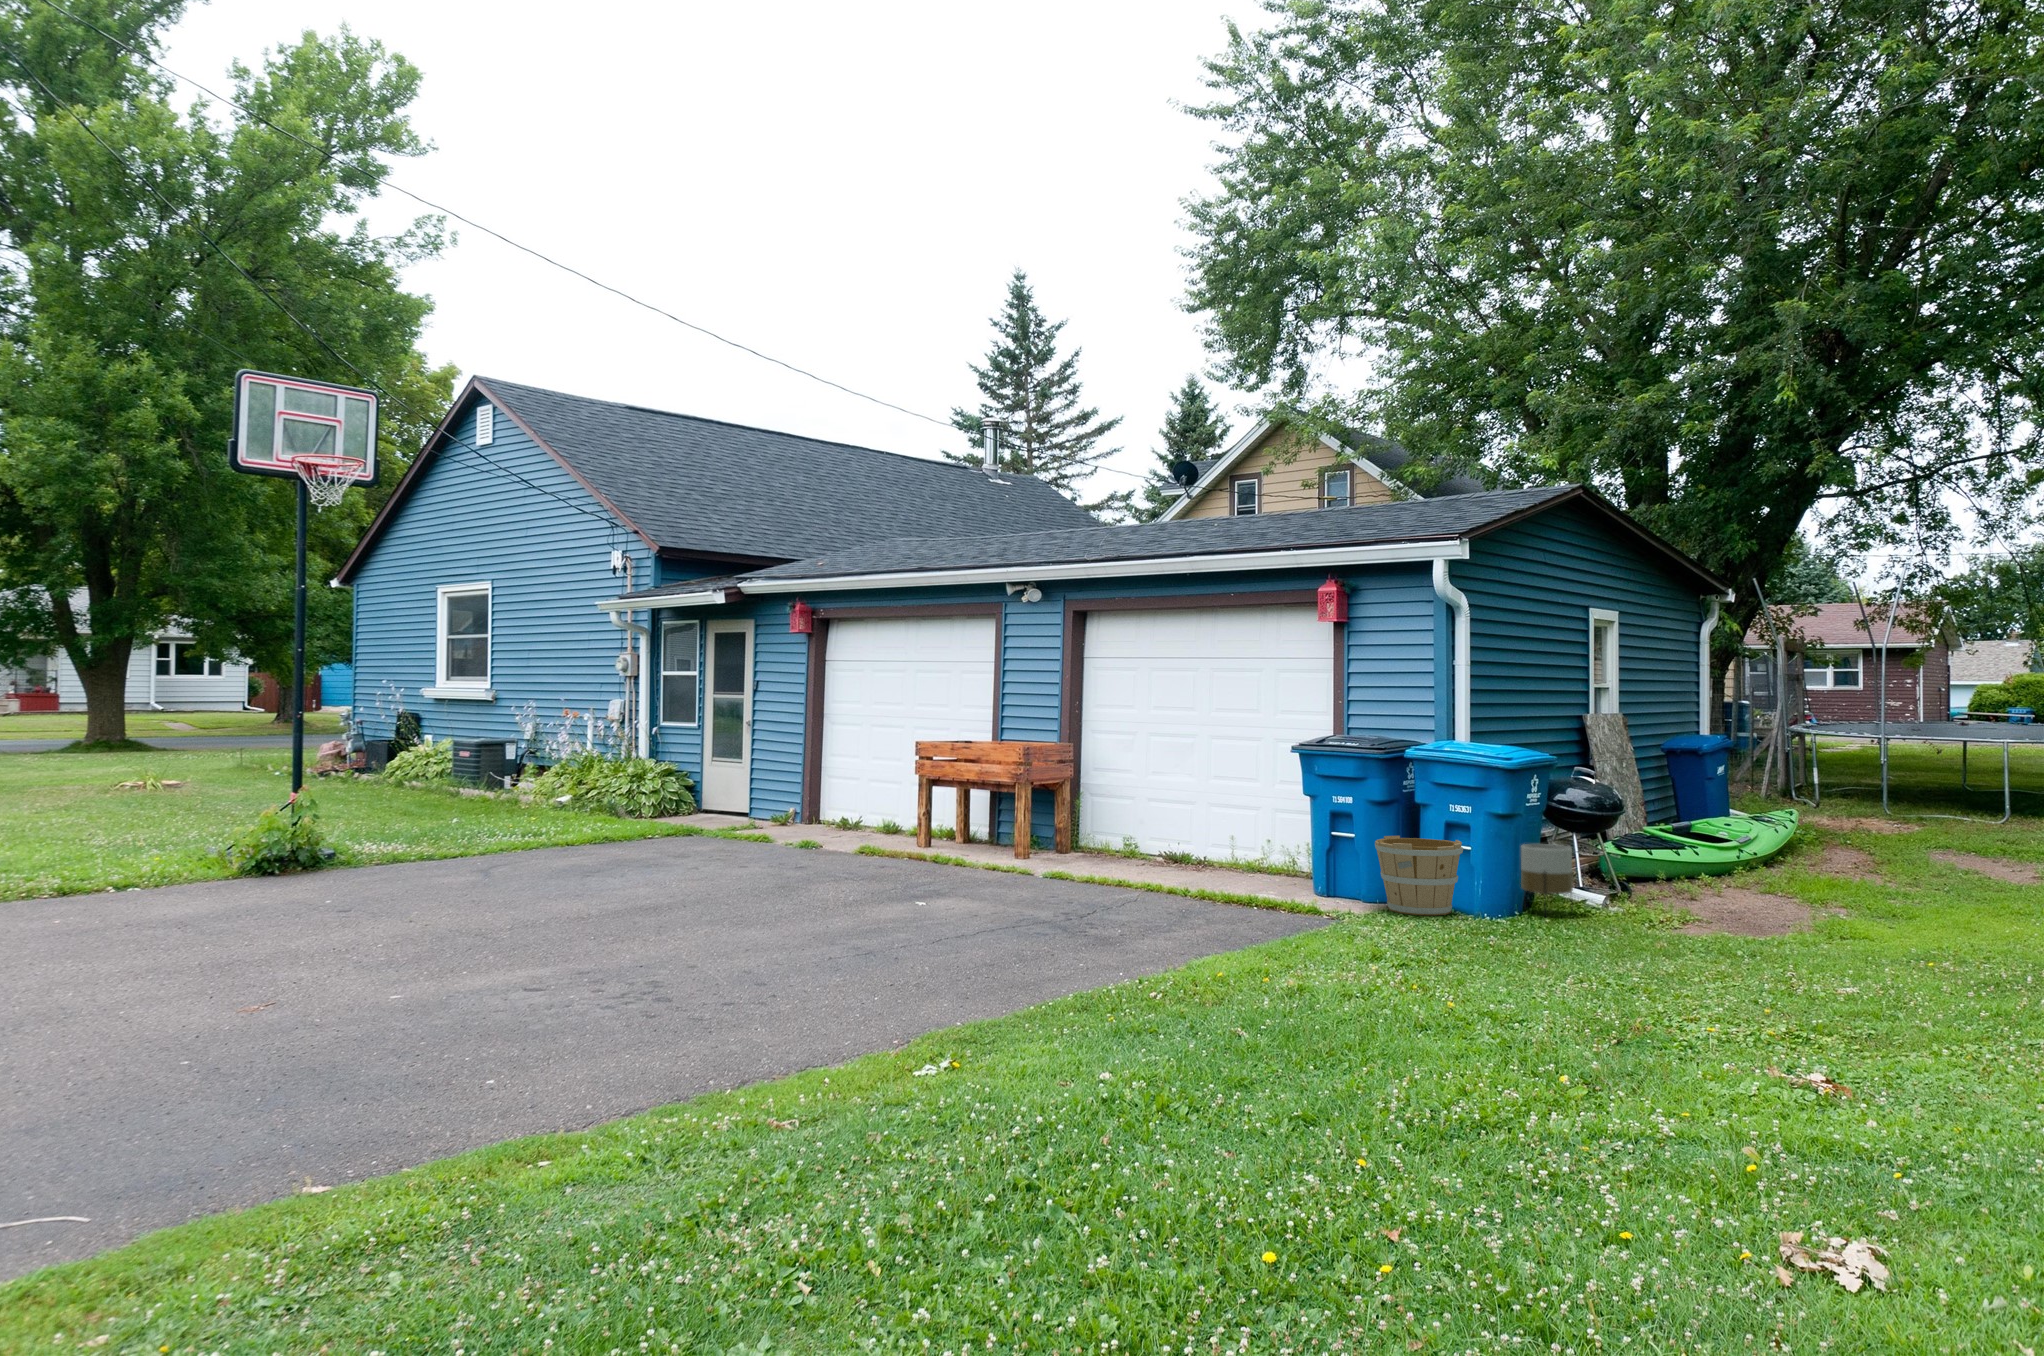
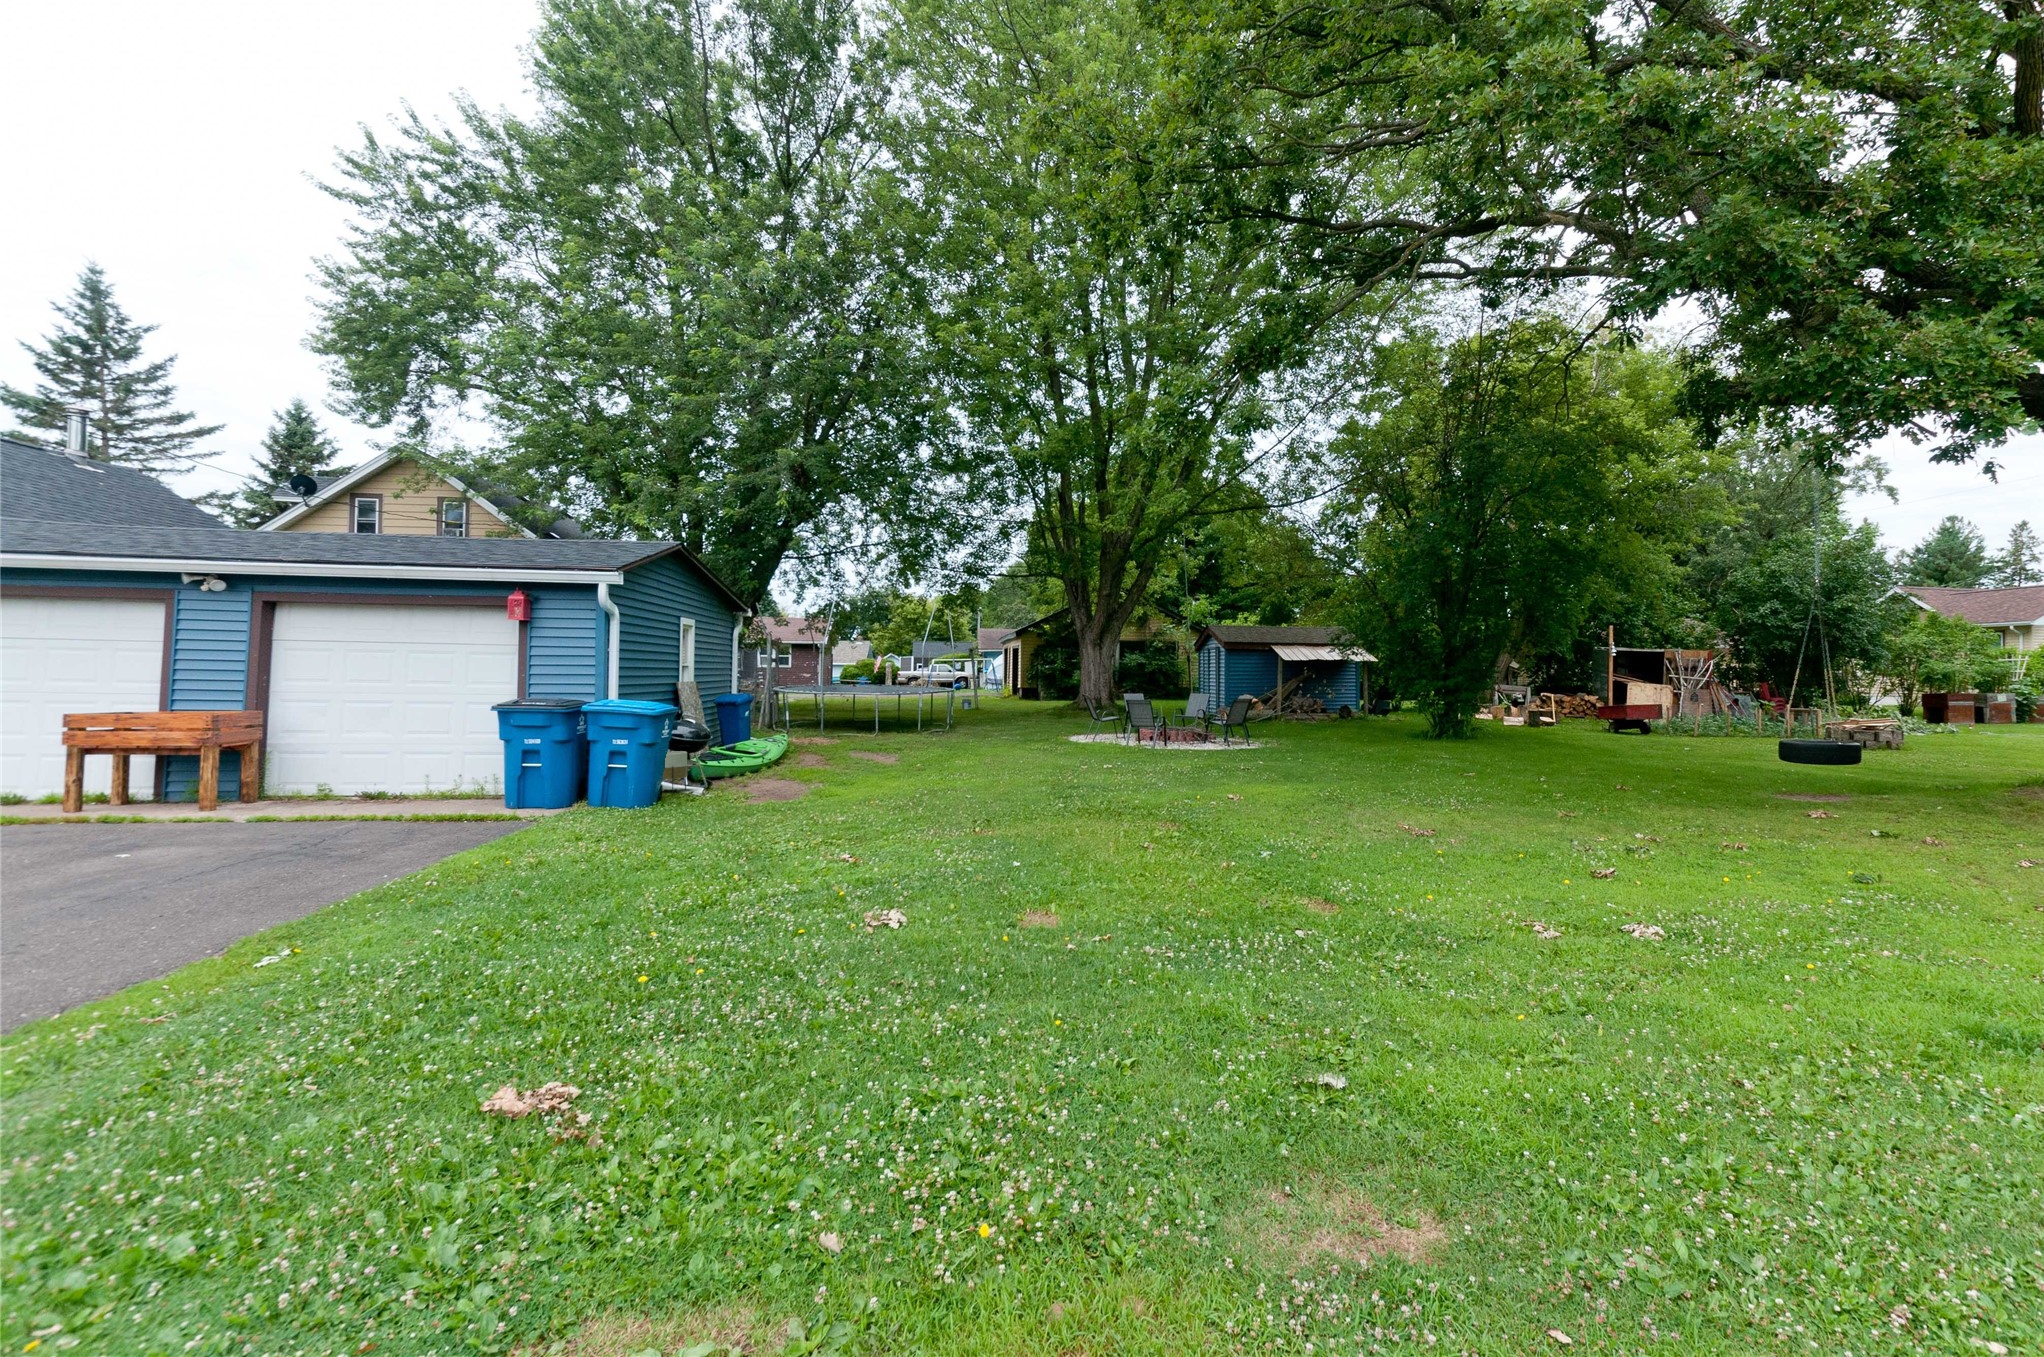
wooden bucket: present [1375,836,1463,916] -> none [566,754,625,802]

